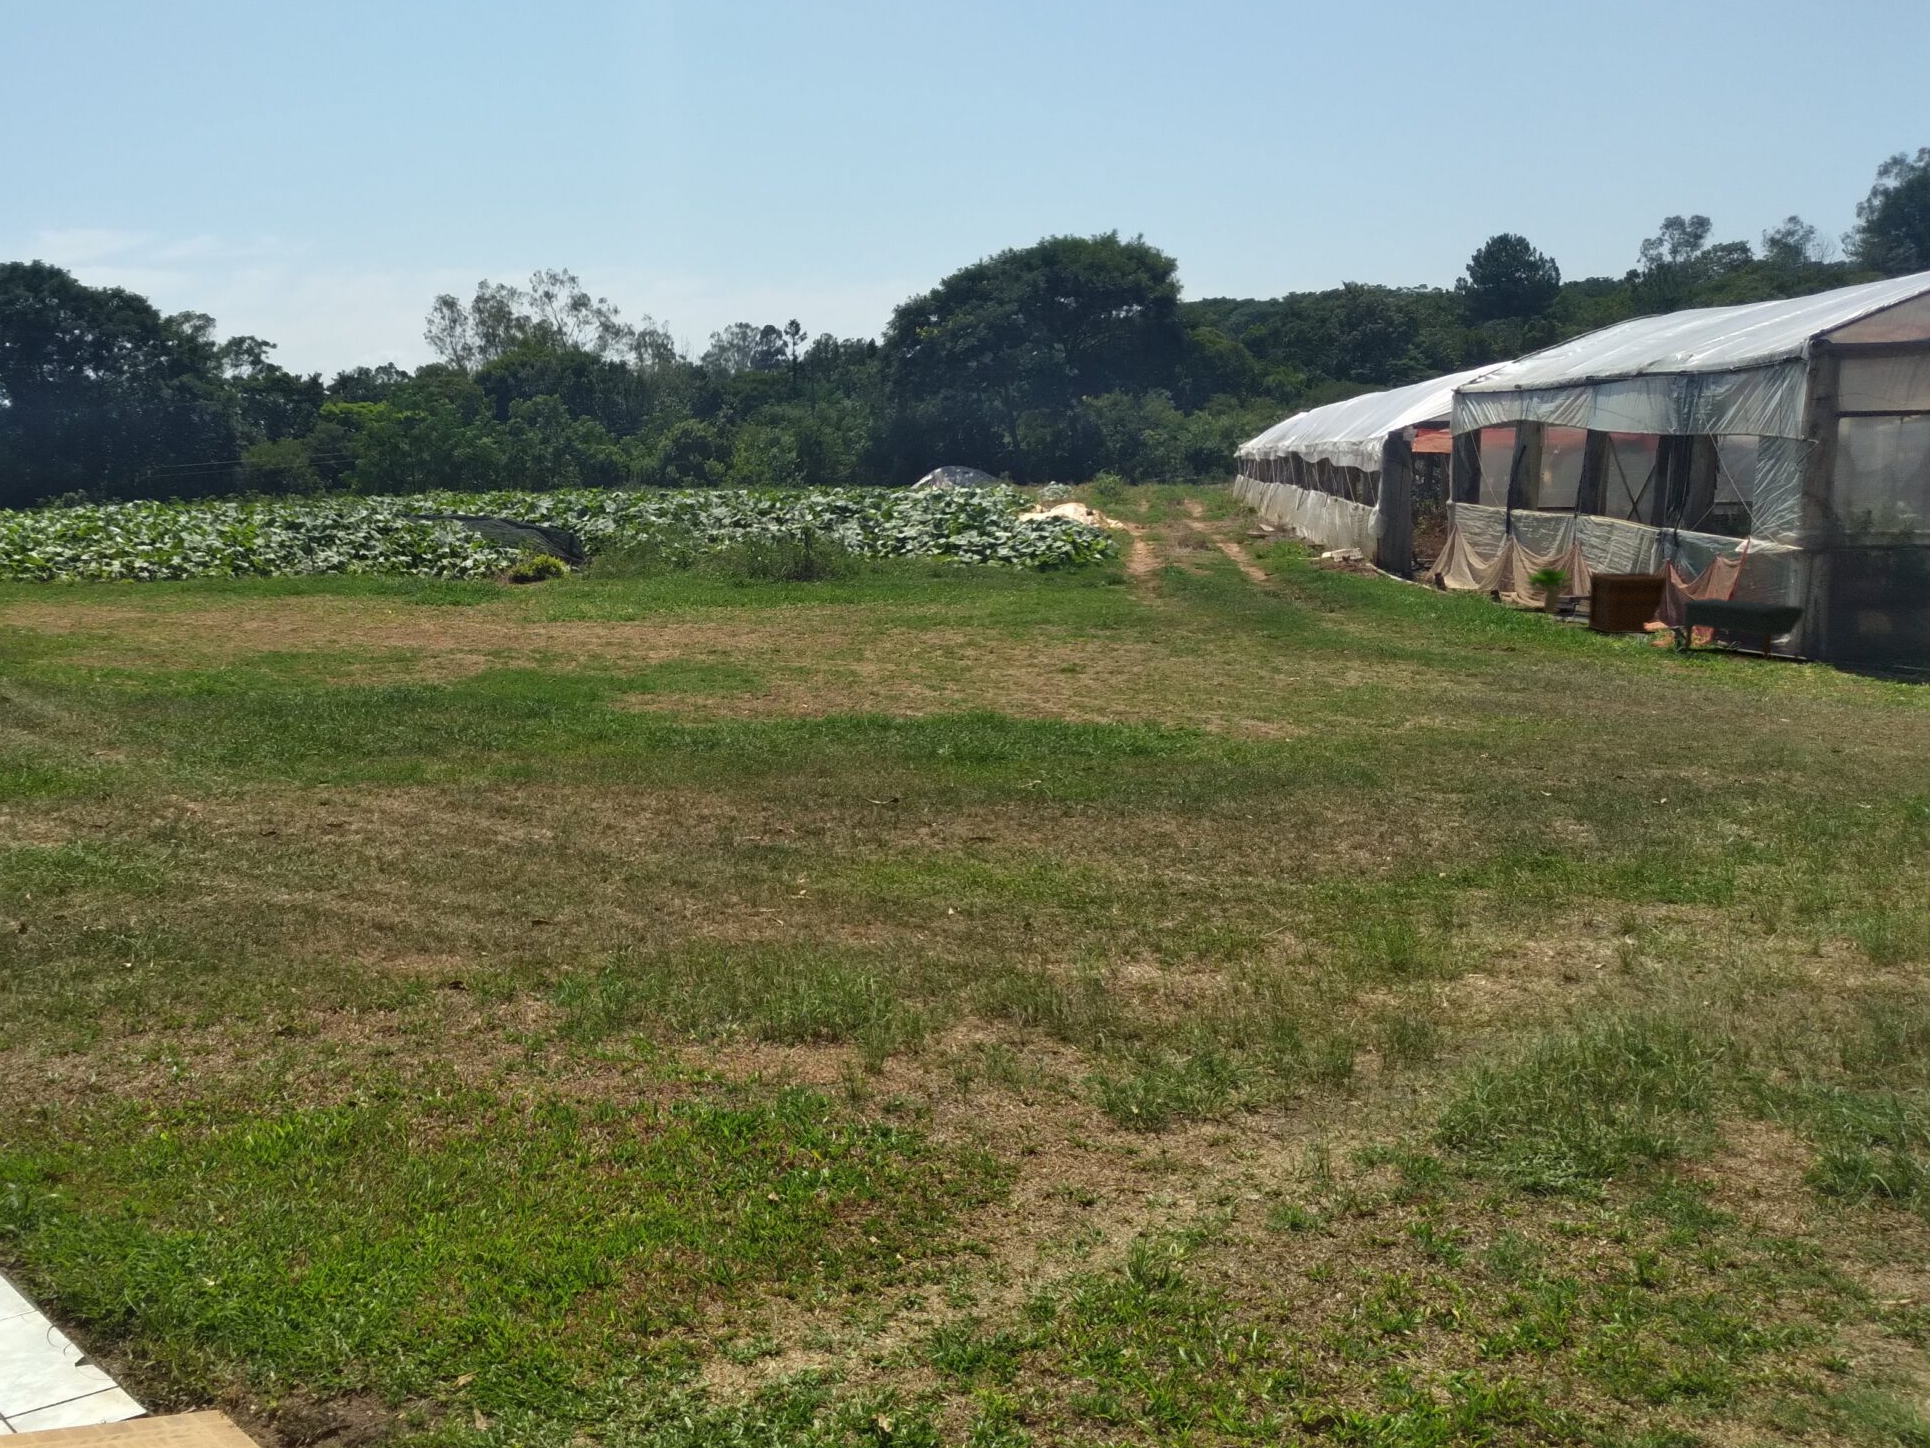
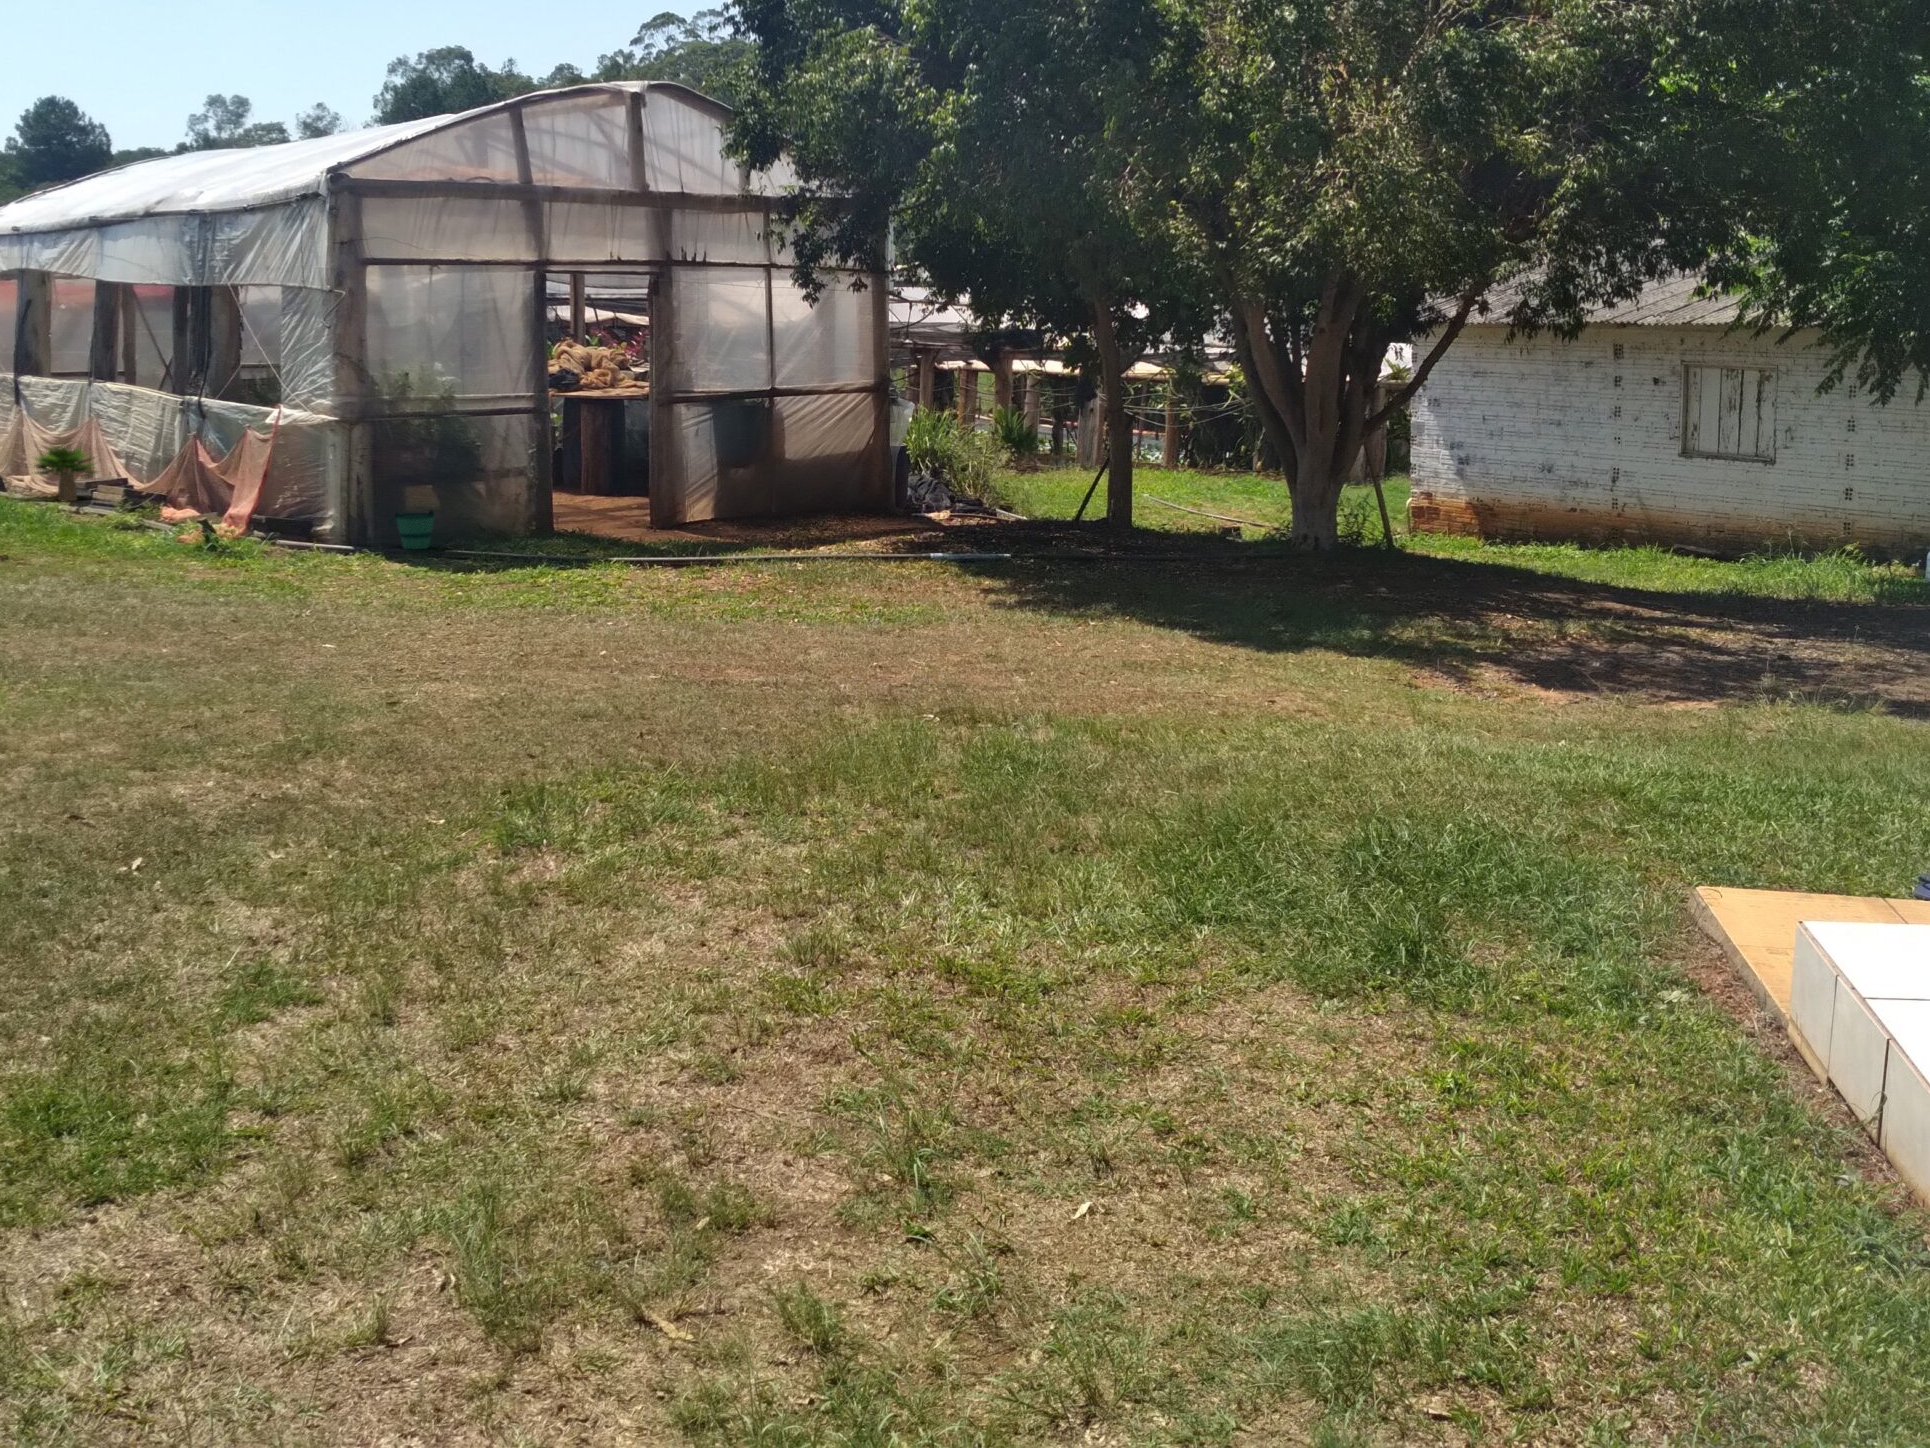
wooden crate: present [1588,572,1667,633] -> none [105,450,198,526]
bench: present [1685,598,1804,659] -> none [213,480,345,551]
bucket: none [1843,629,1891,663] -> present [388,509,435,549]

